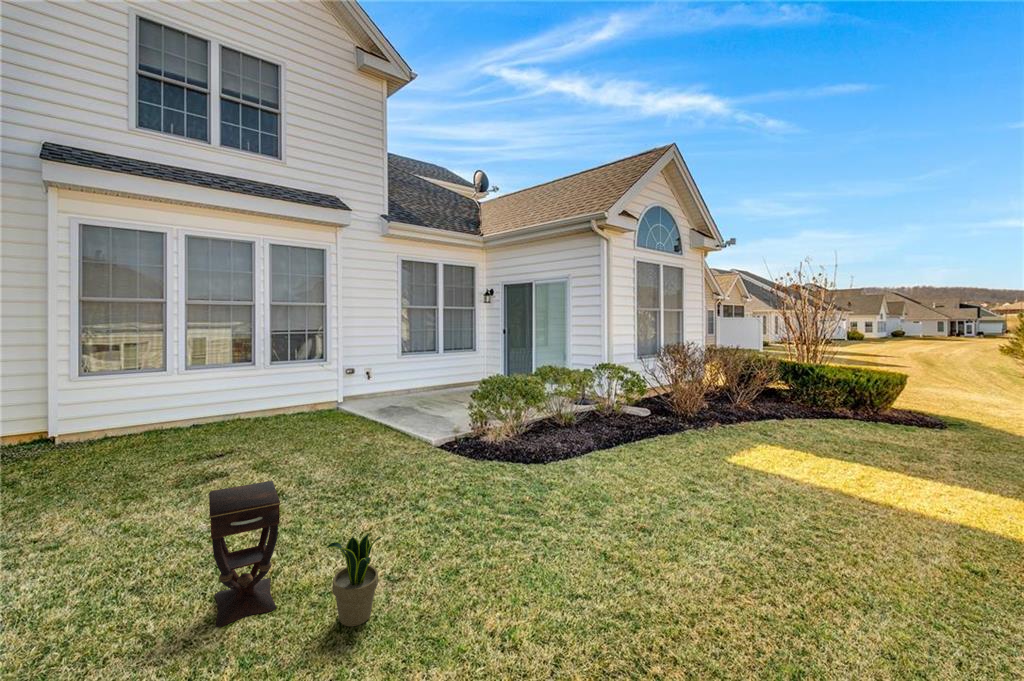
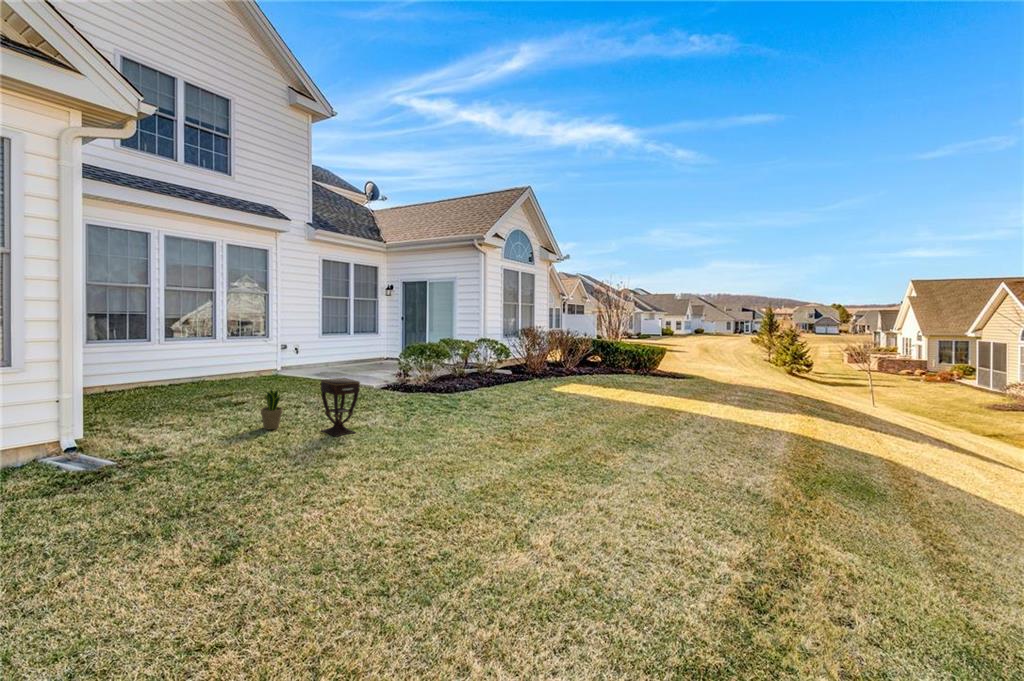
potted plant: present [326,534,383,626] -> present [260,389,283,429]

